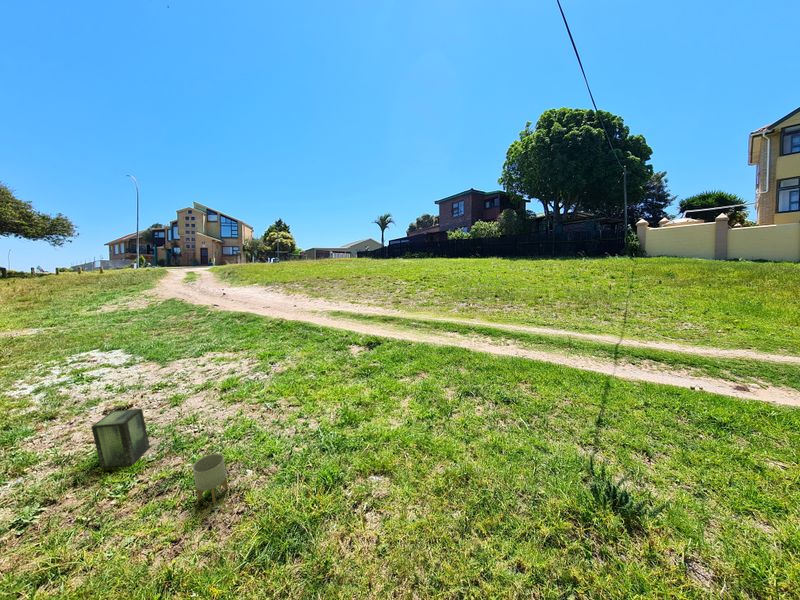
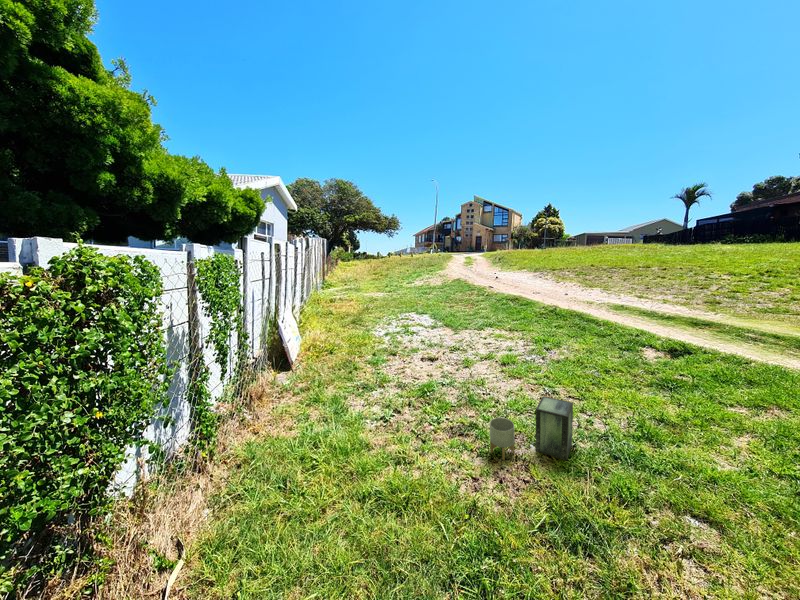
storage box: present [91,409,150,469] -> present [536,396,573,461]

